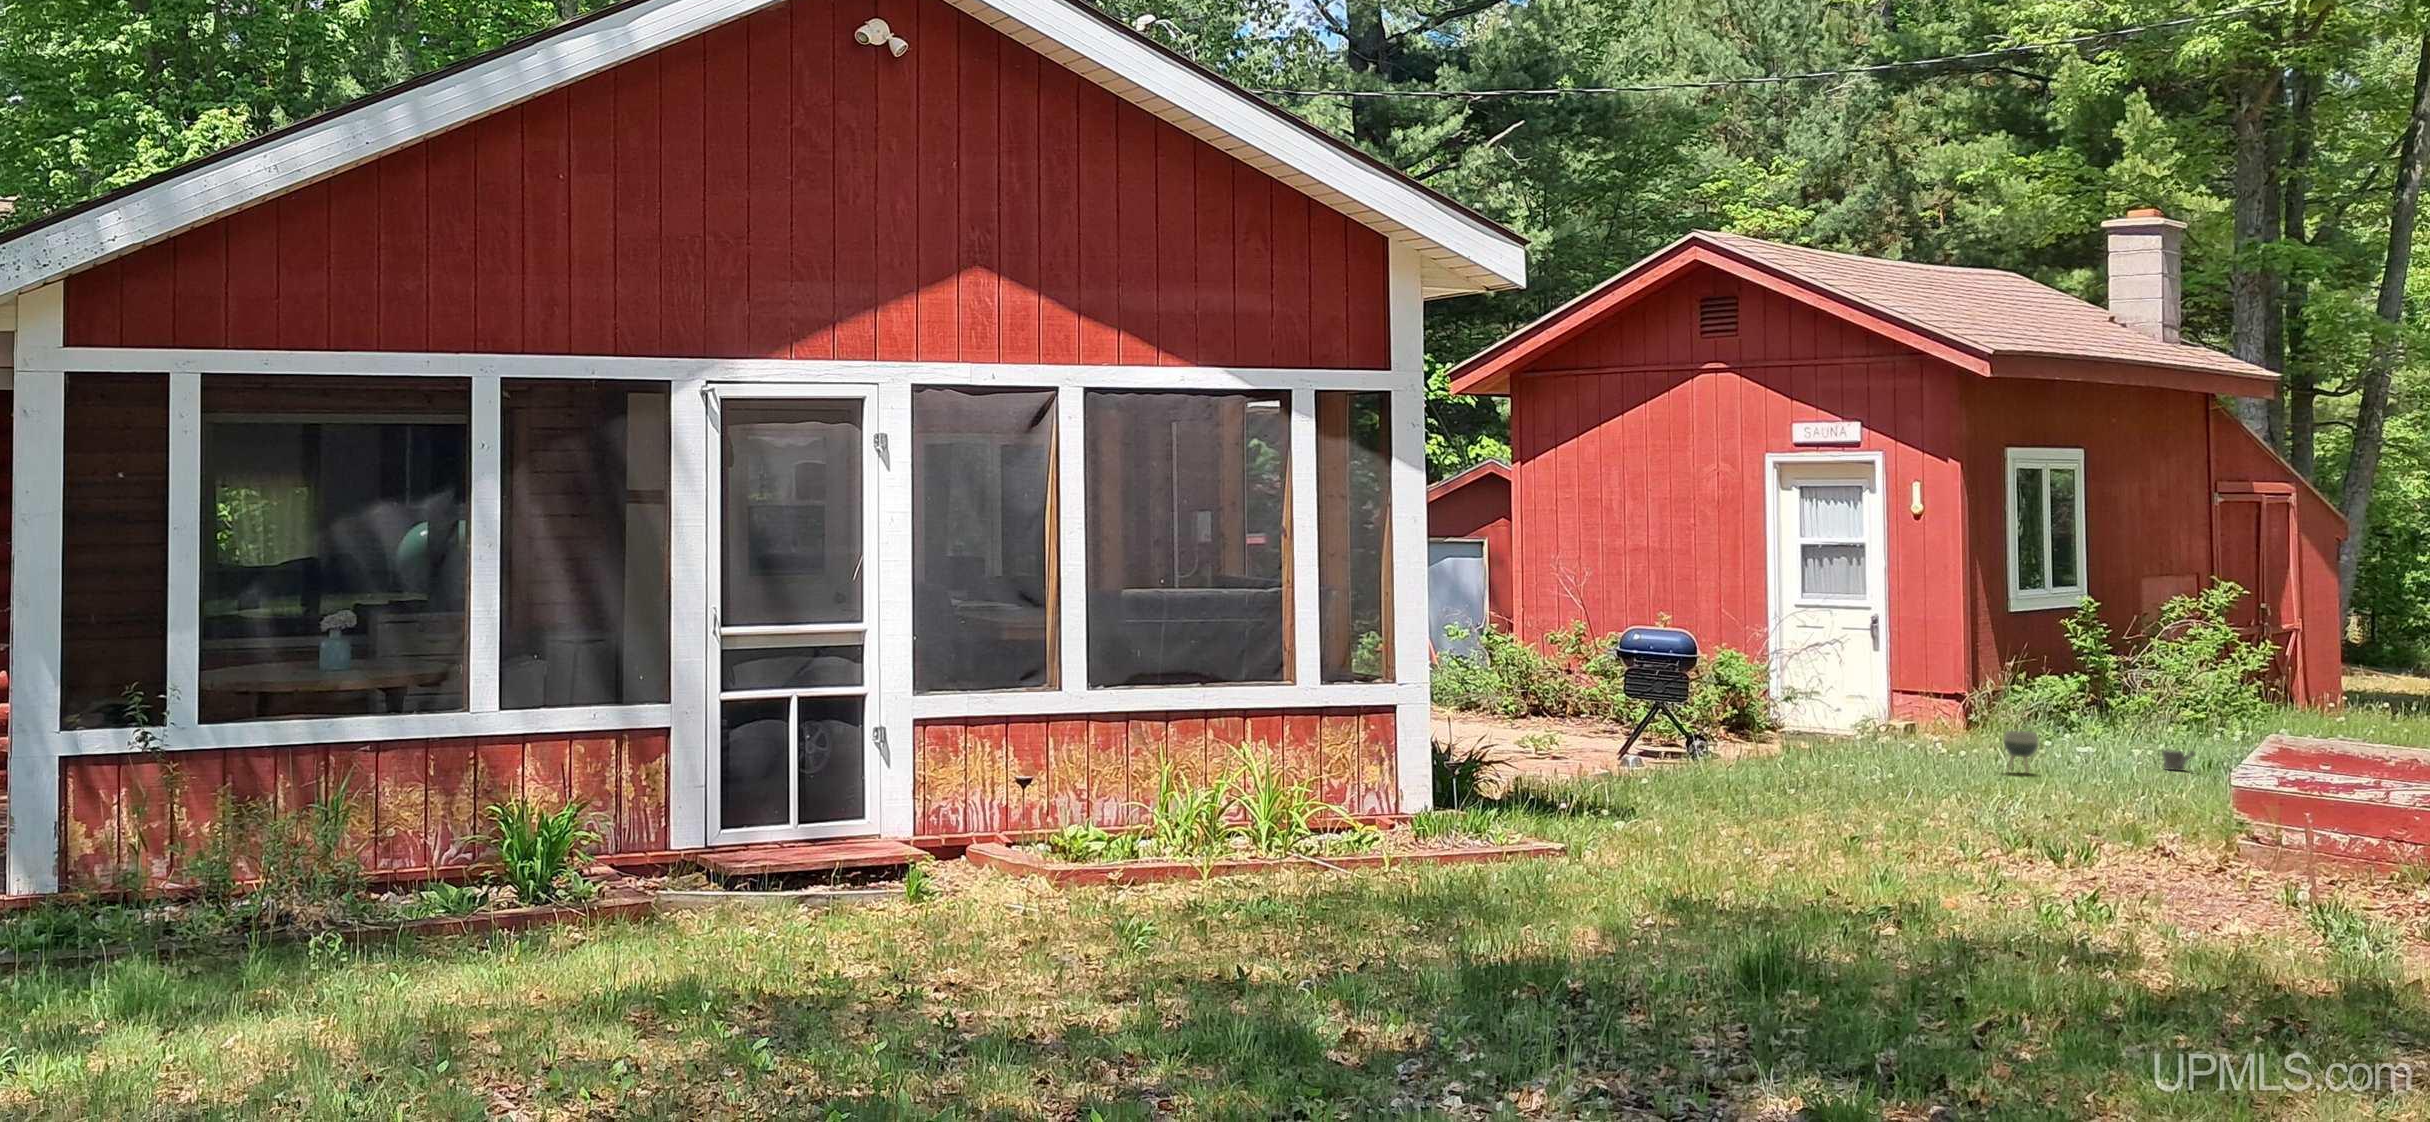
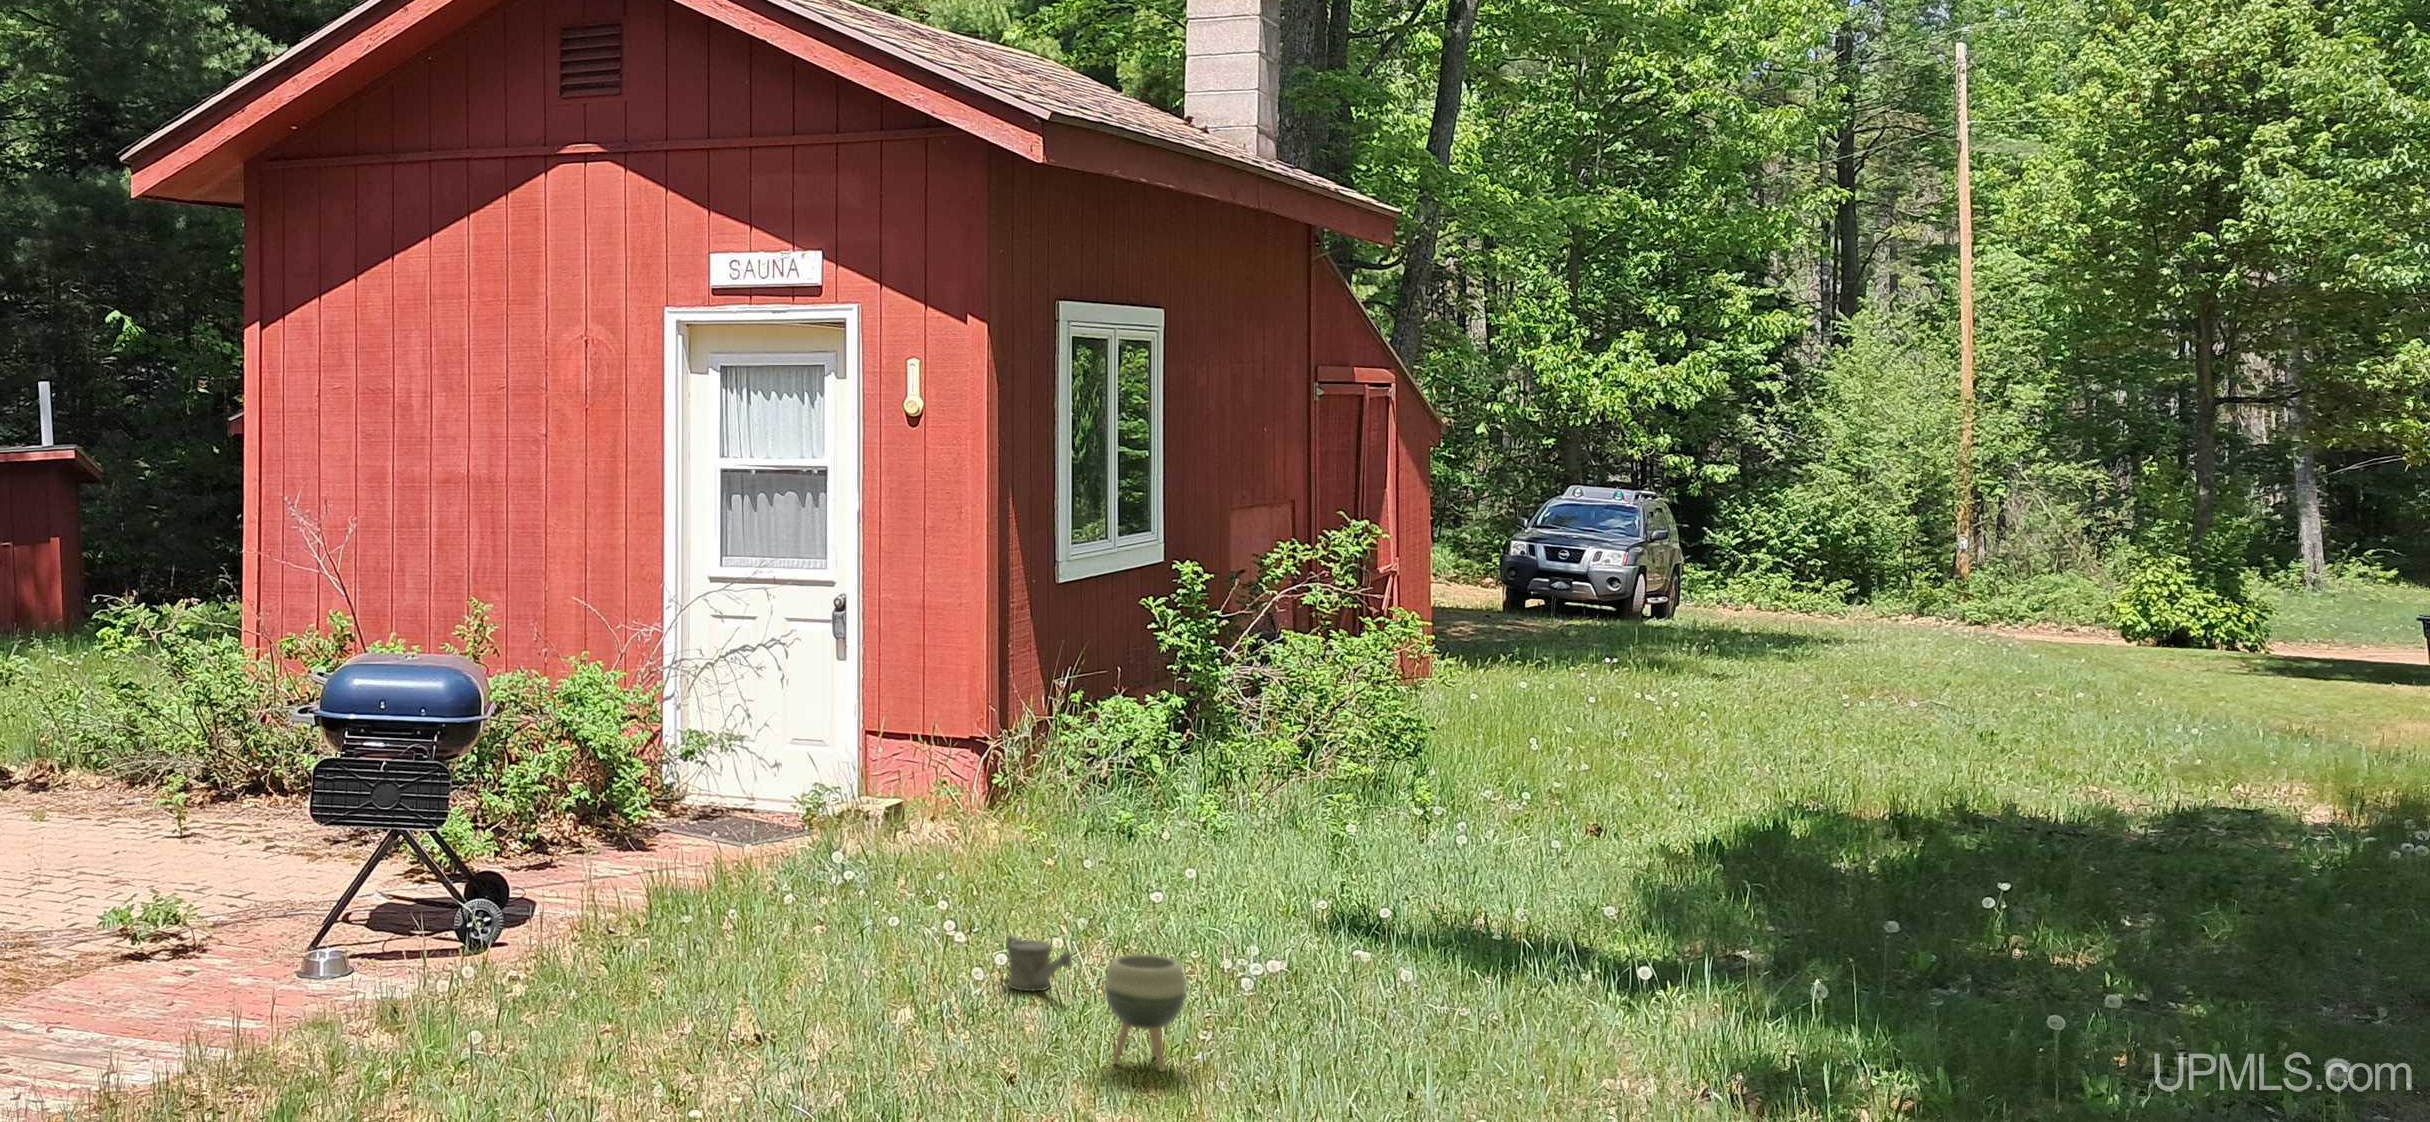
watering can: present [2162,750,2195,771] -> present [1006,936,1072,991]

